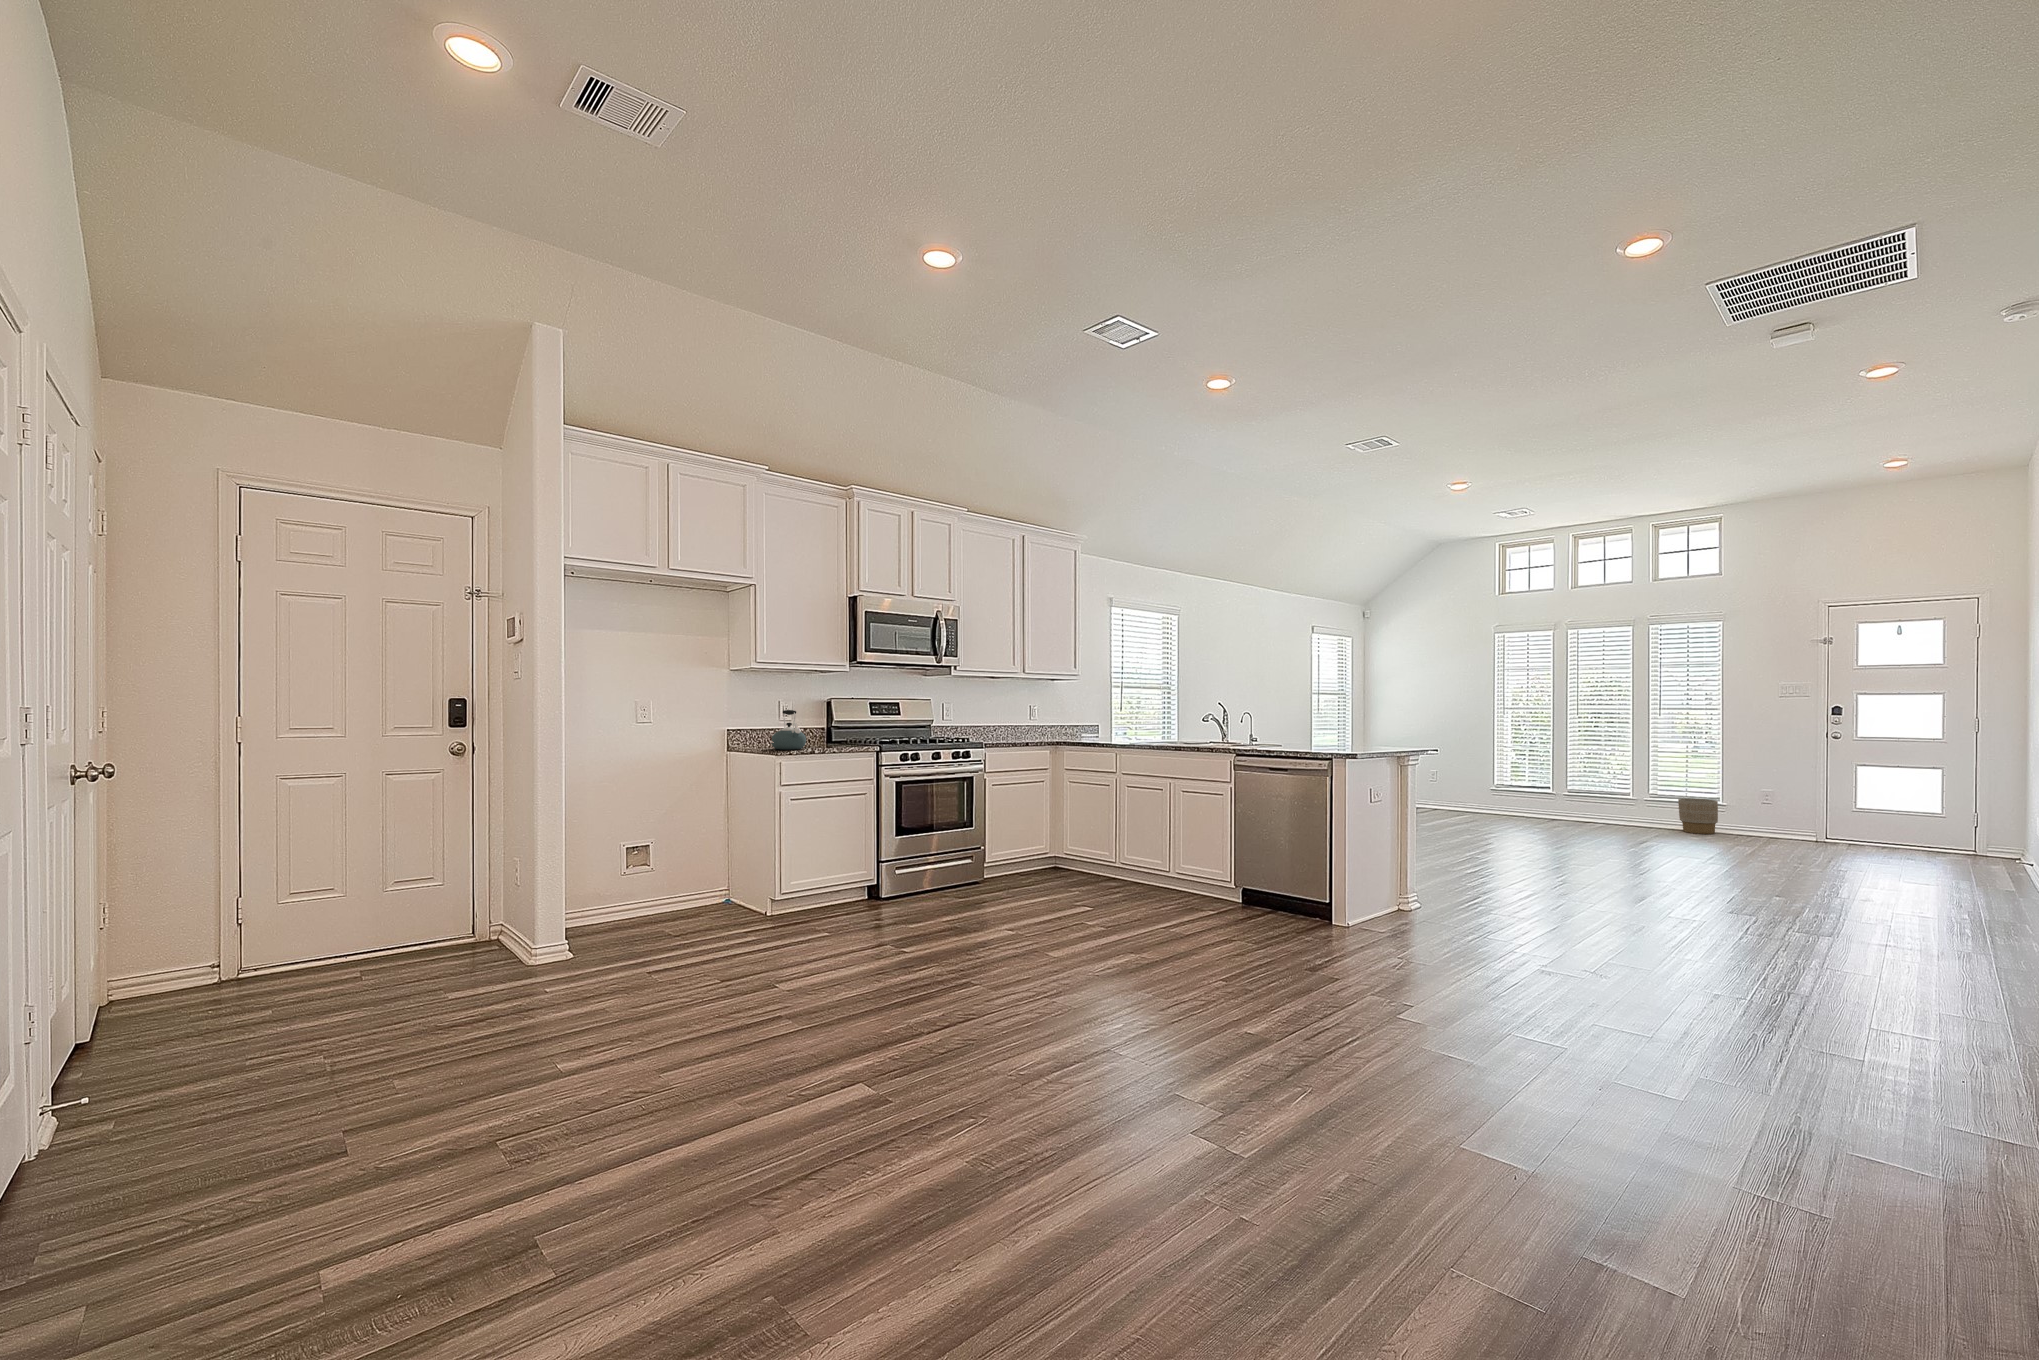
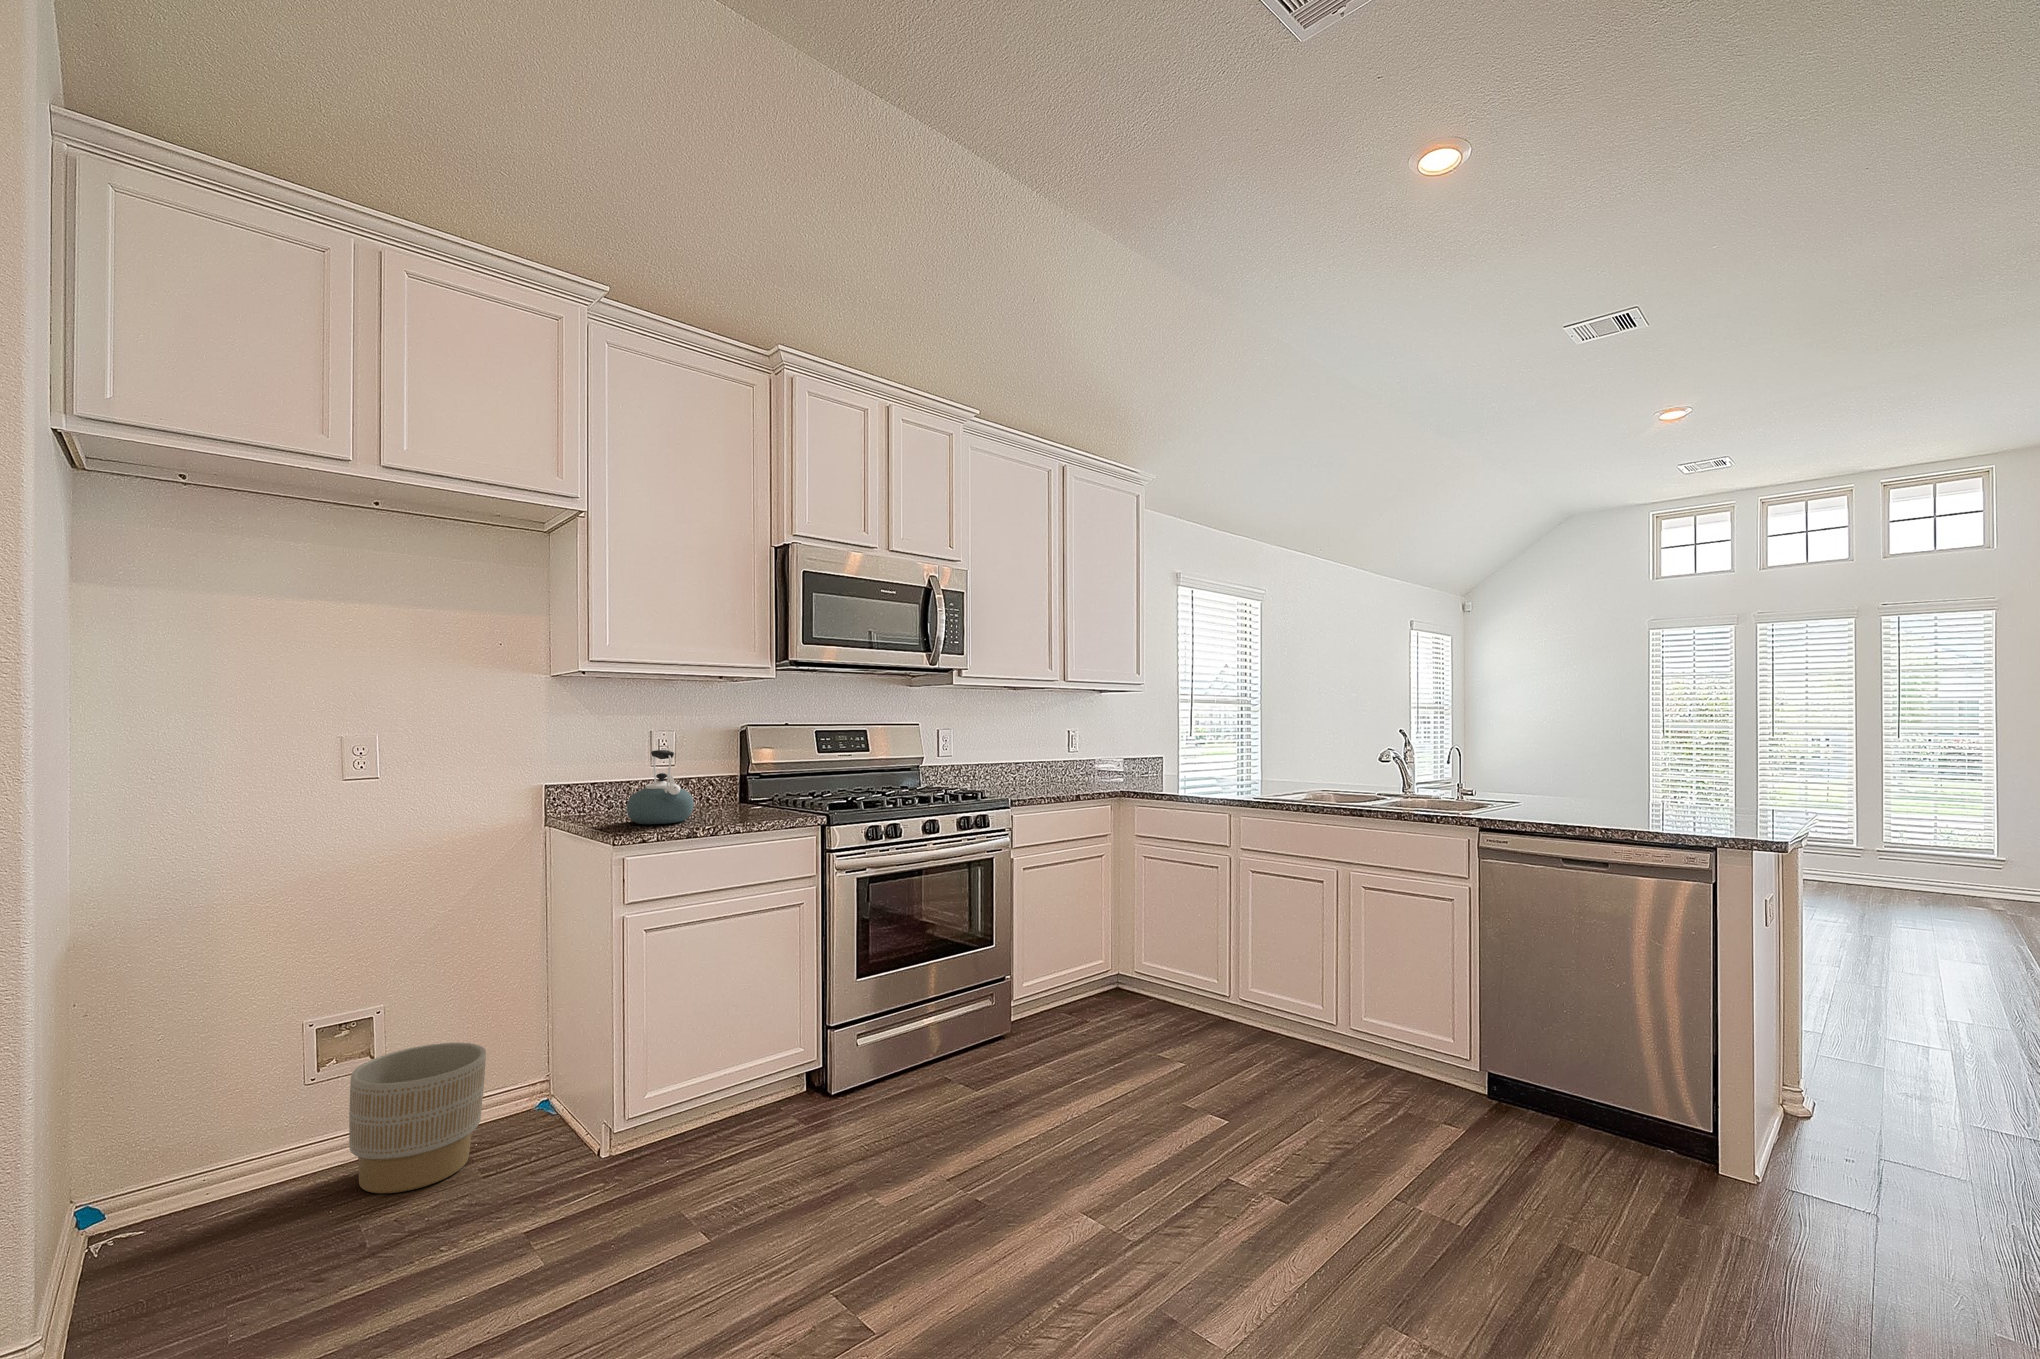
planter: present [1678,798,1718,834] -> present [349,1043,486,1193]

